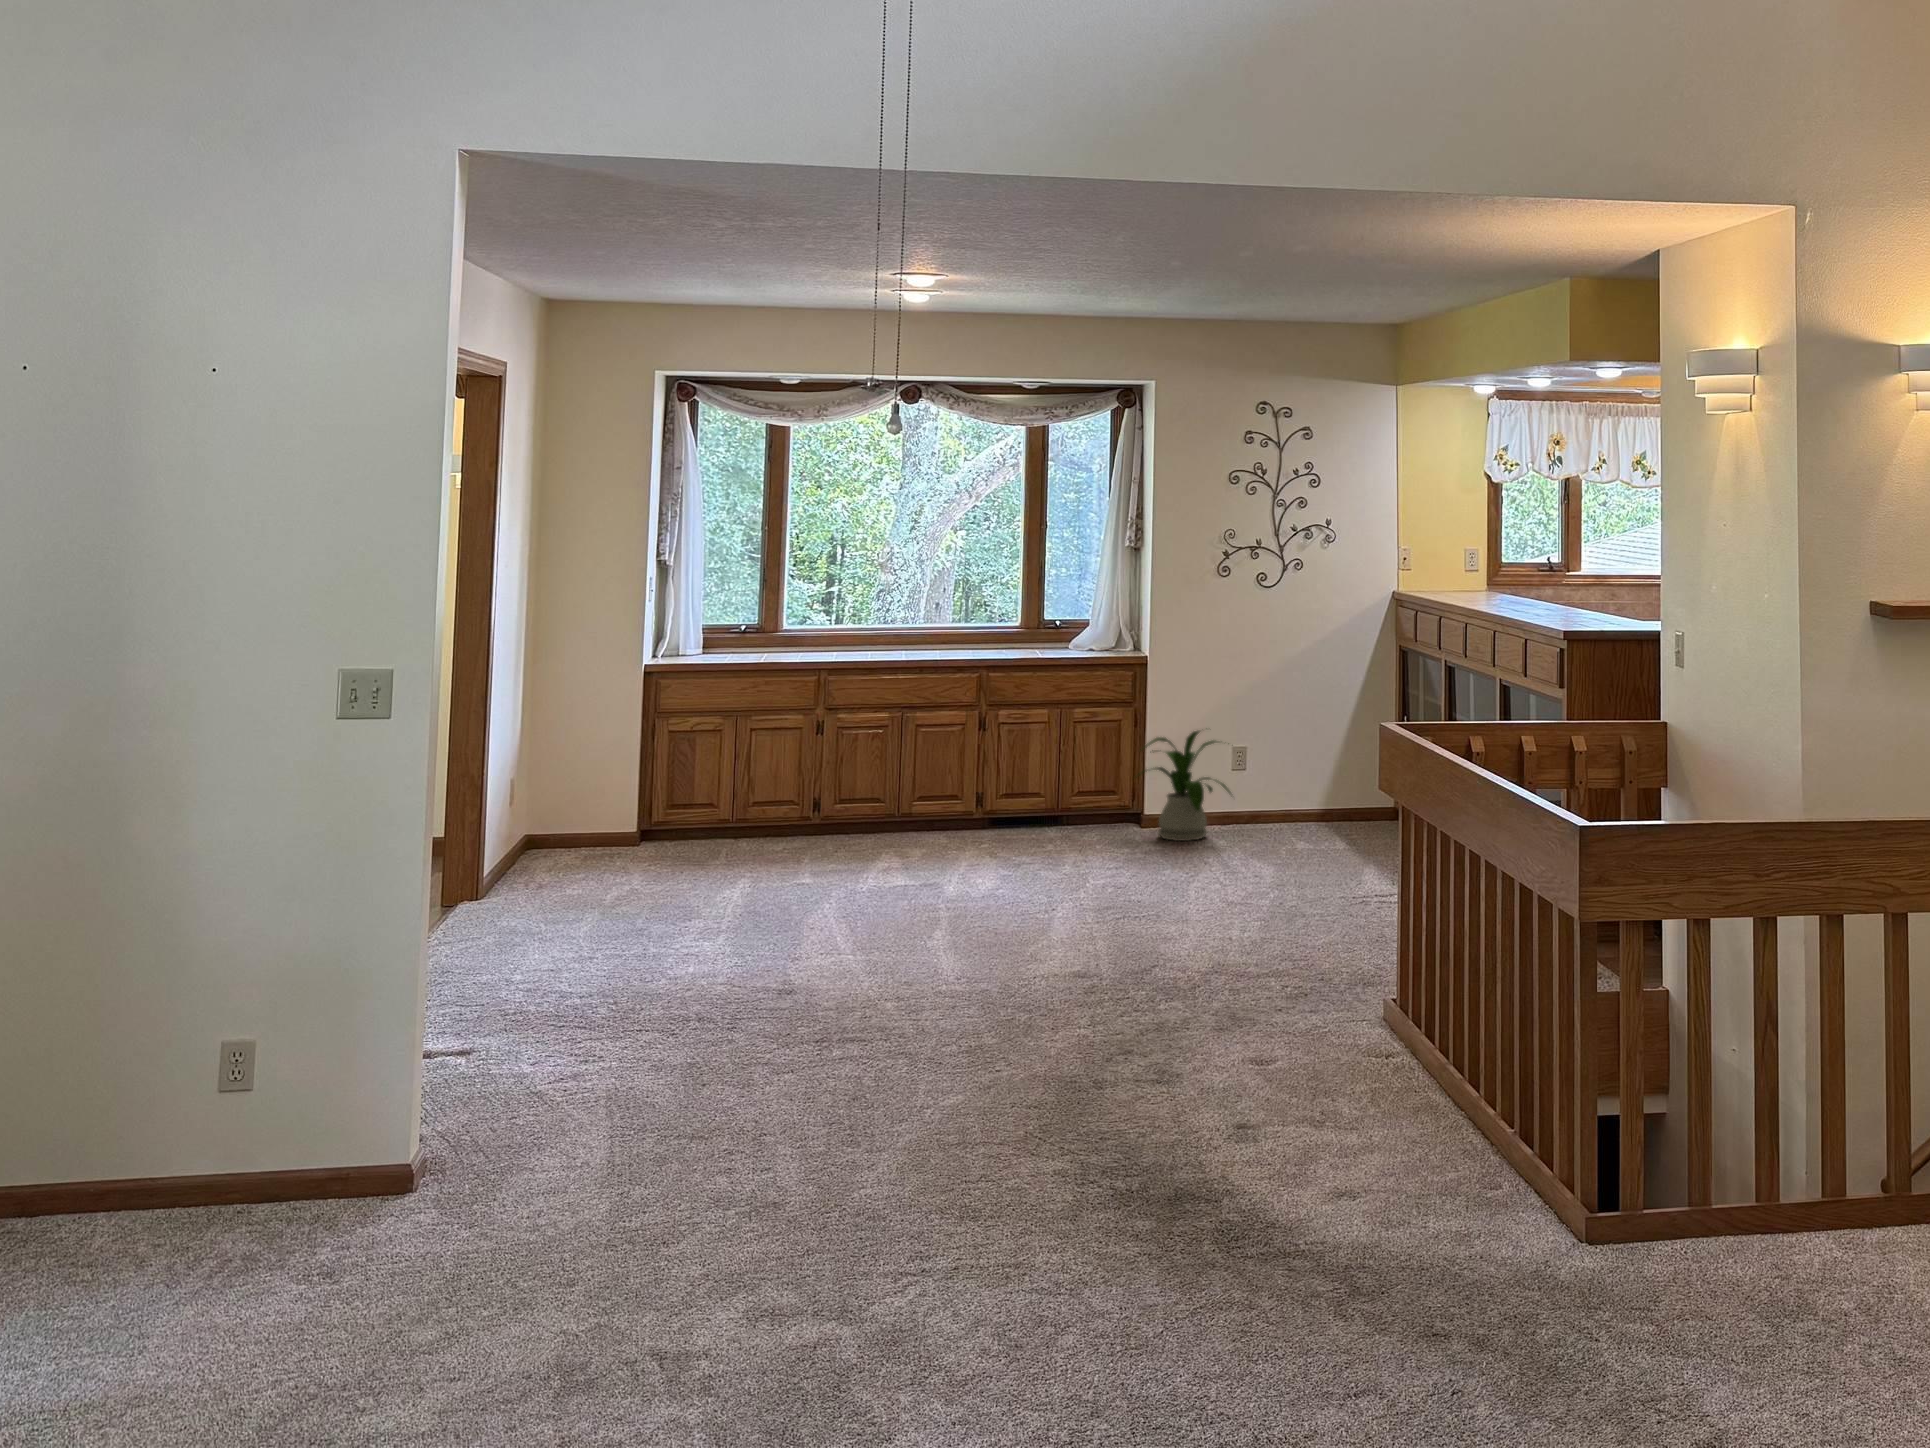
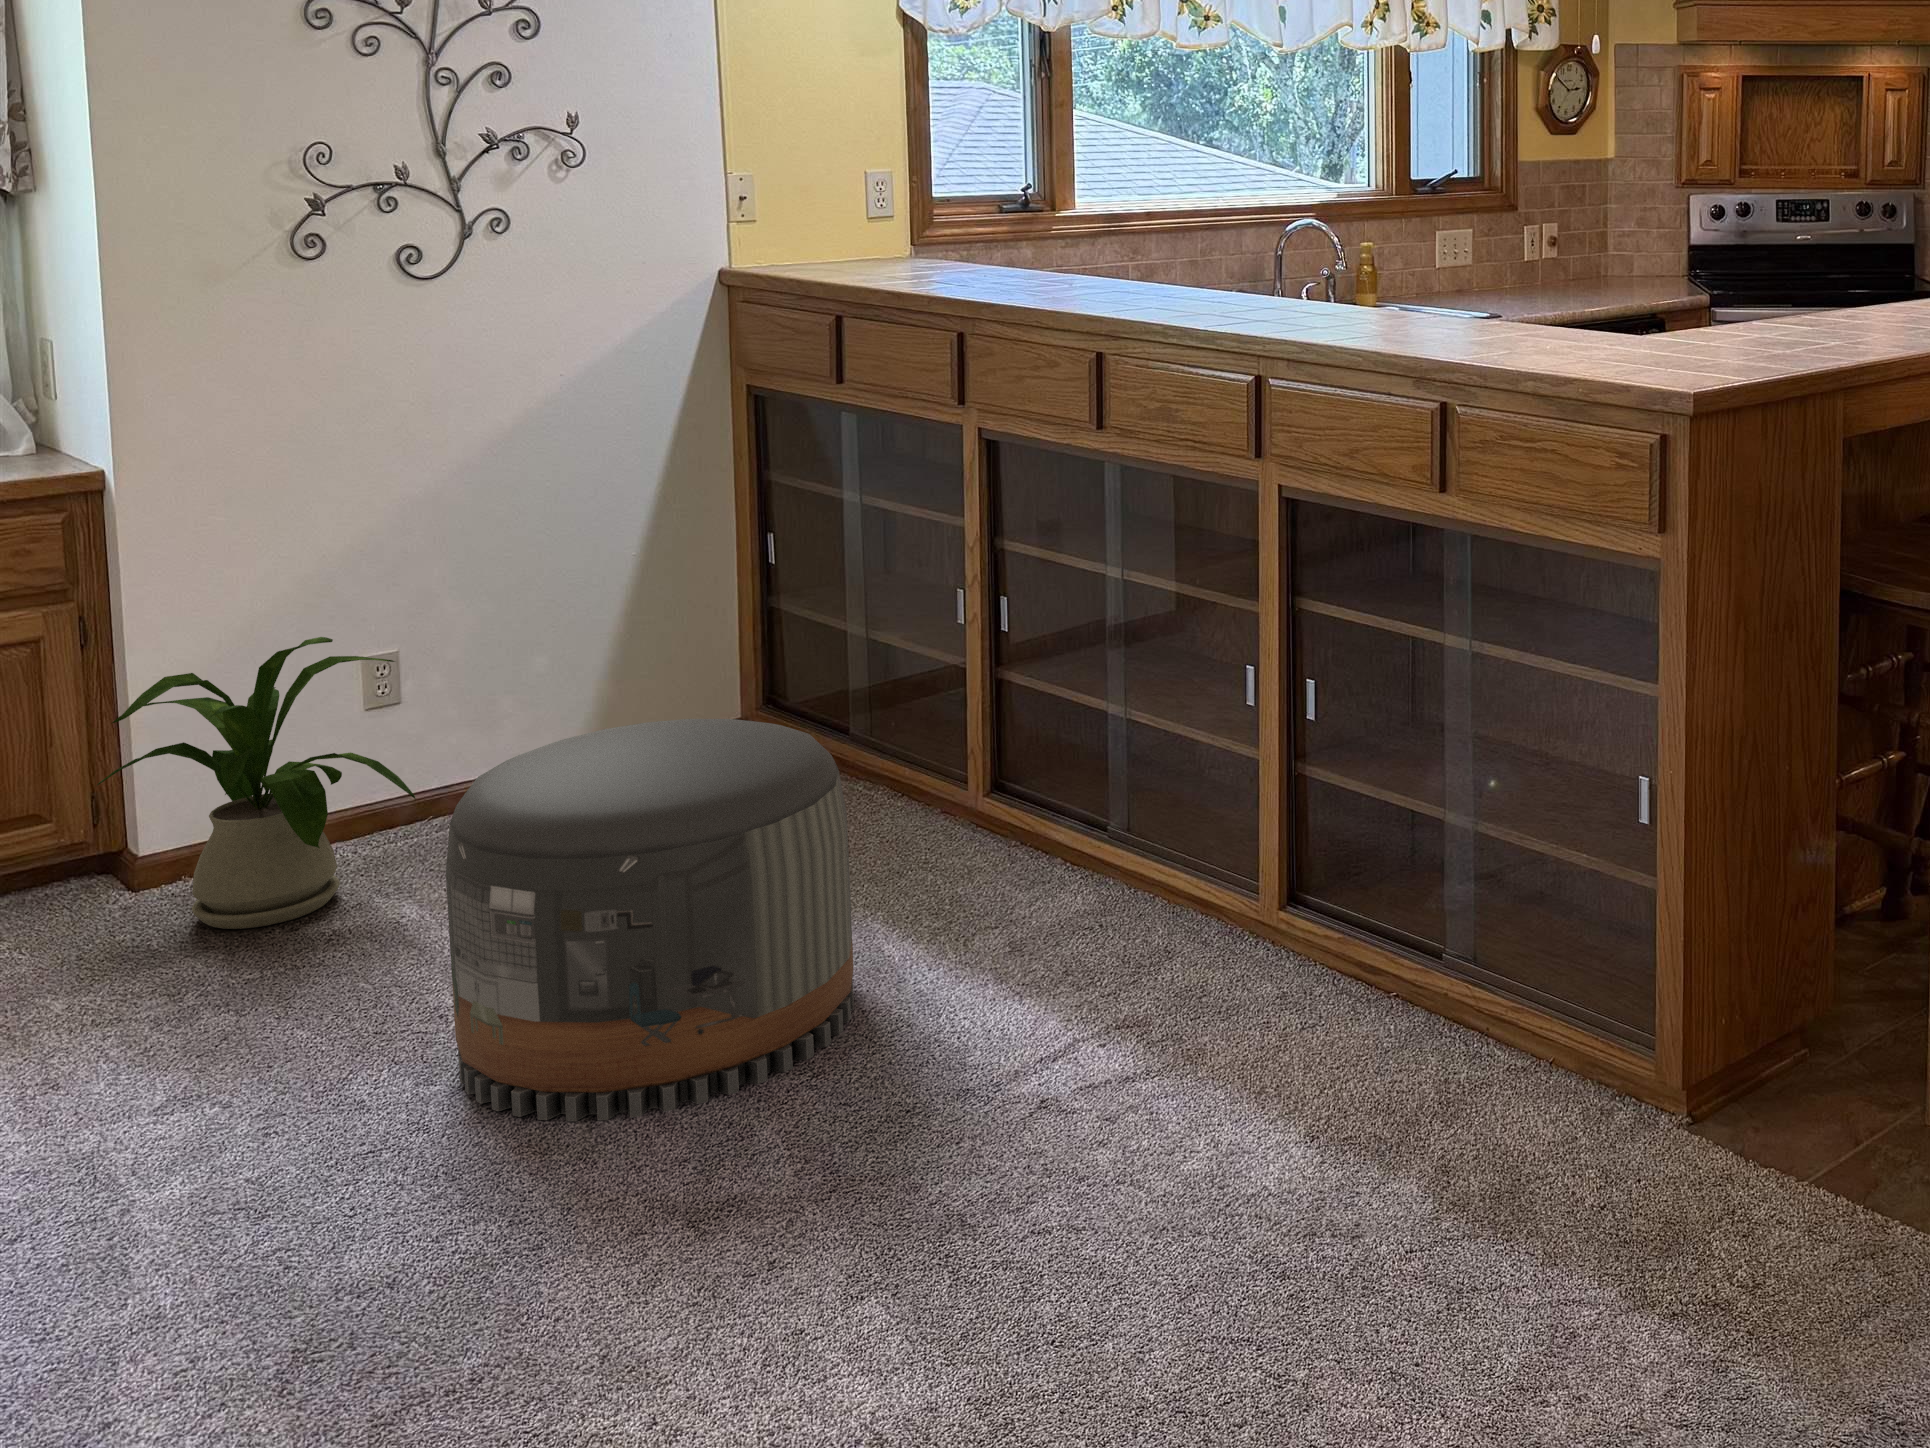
pouf: none [1220,765,1356,892] -> present [446,719,854,1121]

